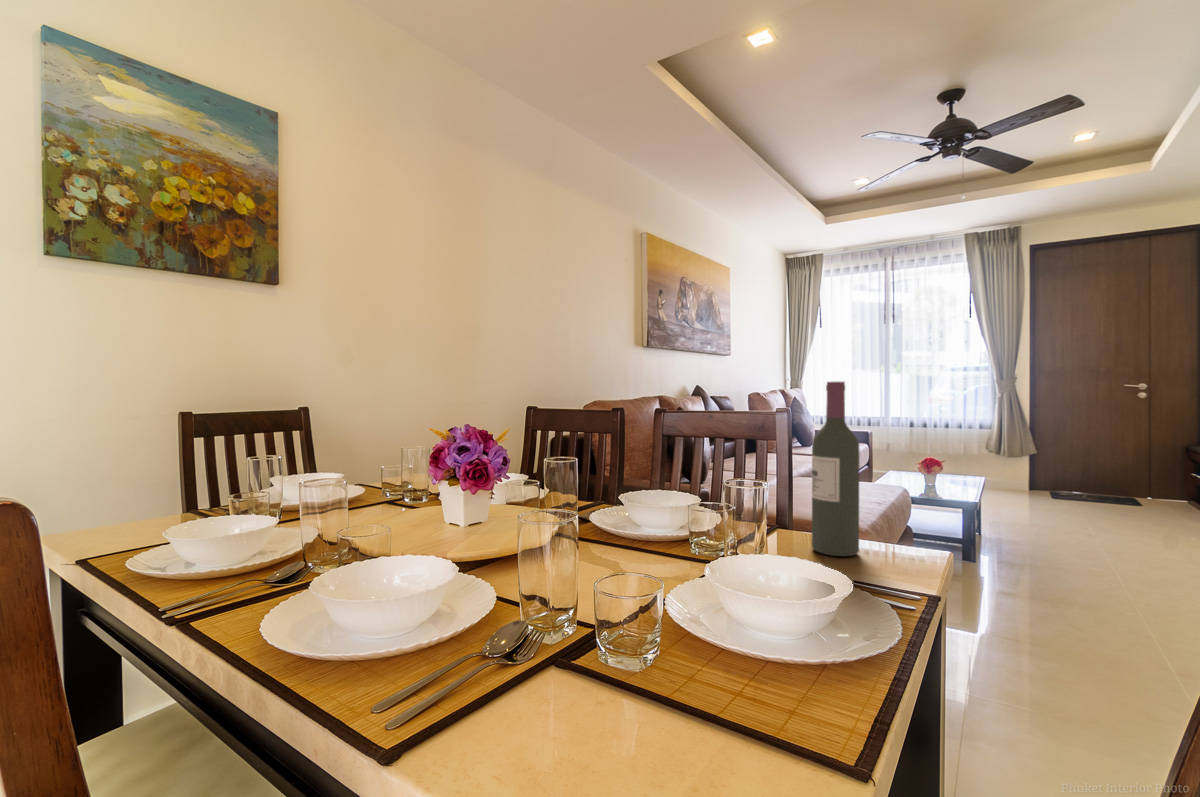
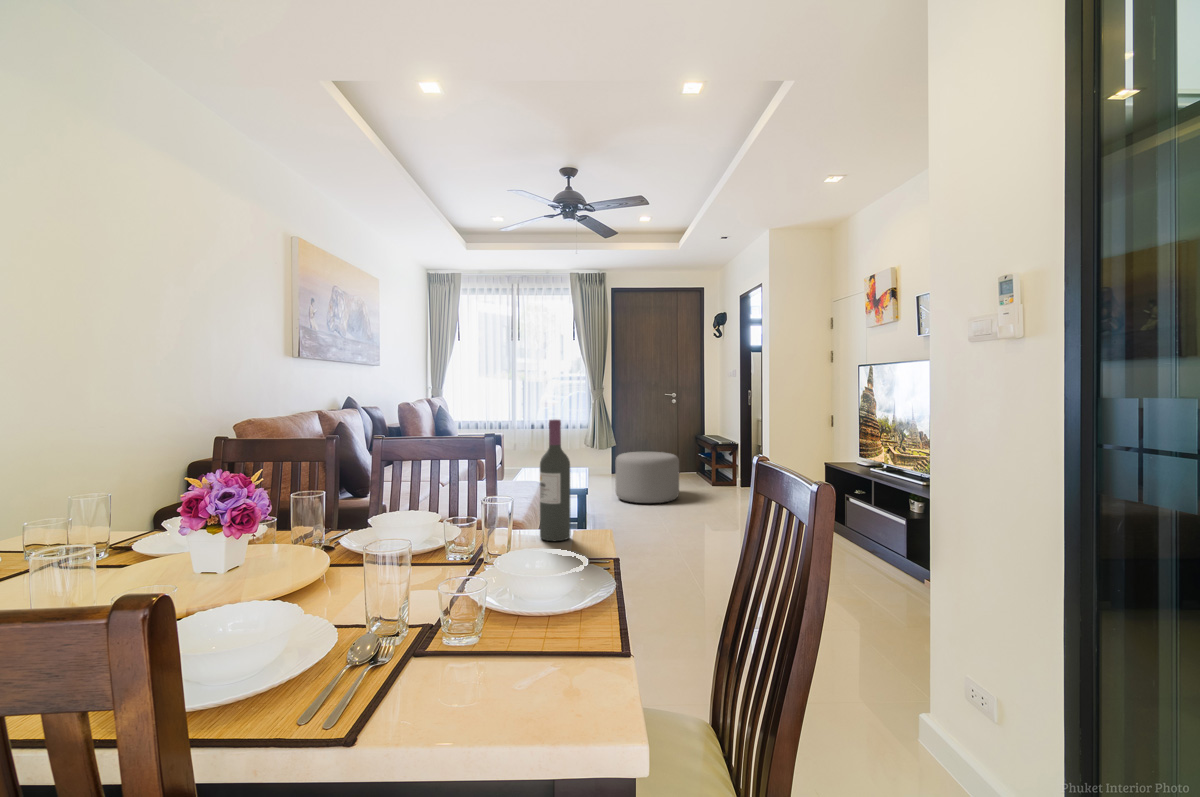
ottoman: none [1030,464,1149,539] -> present [615,452,679,503]

